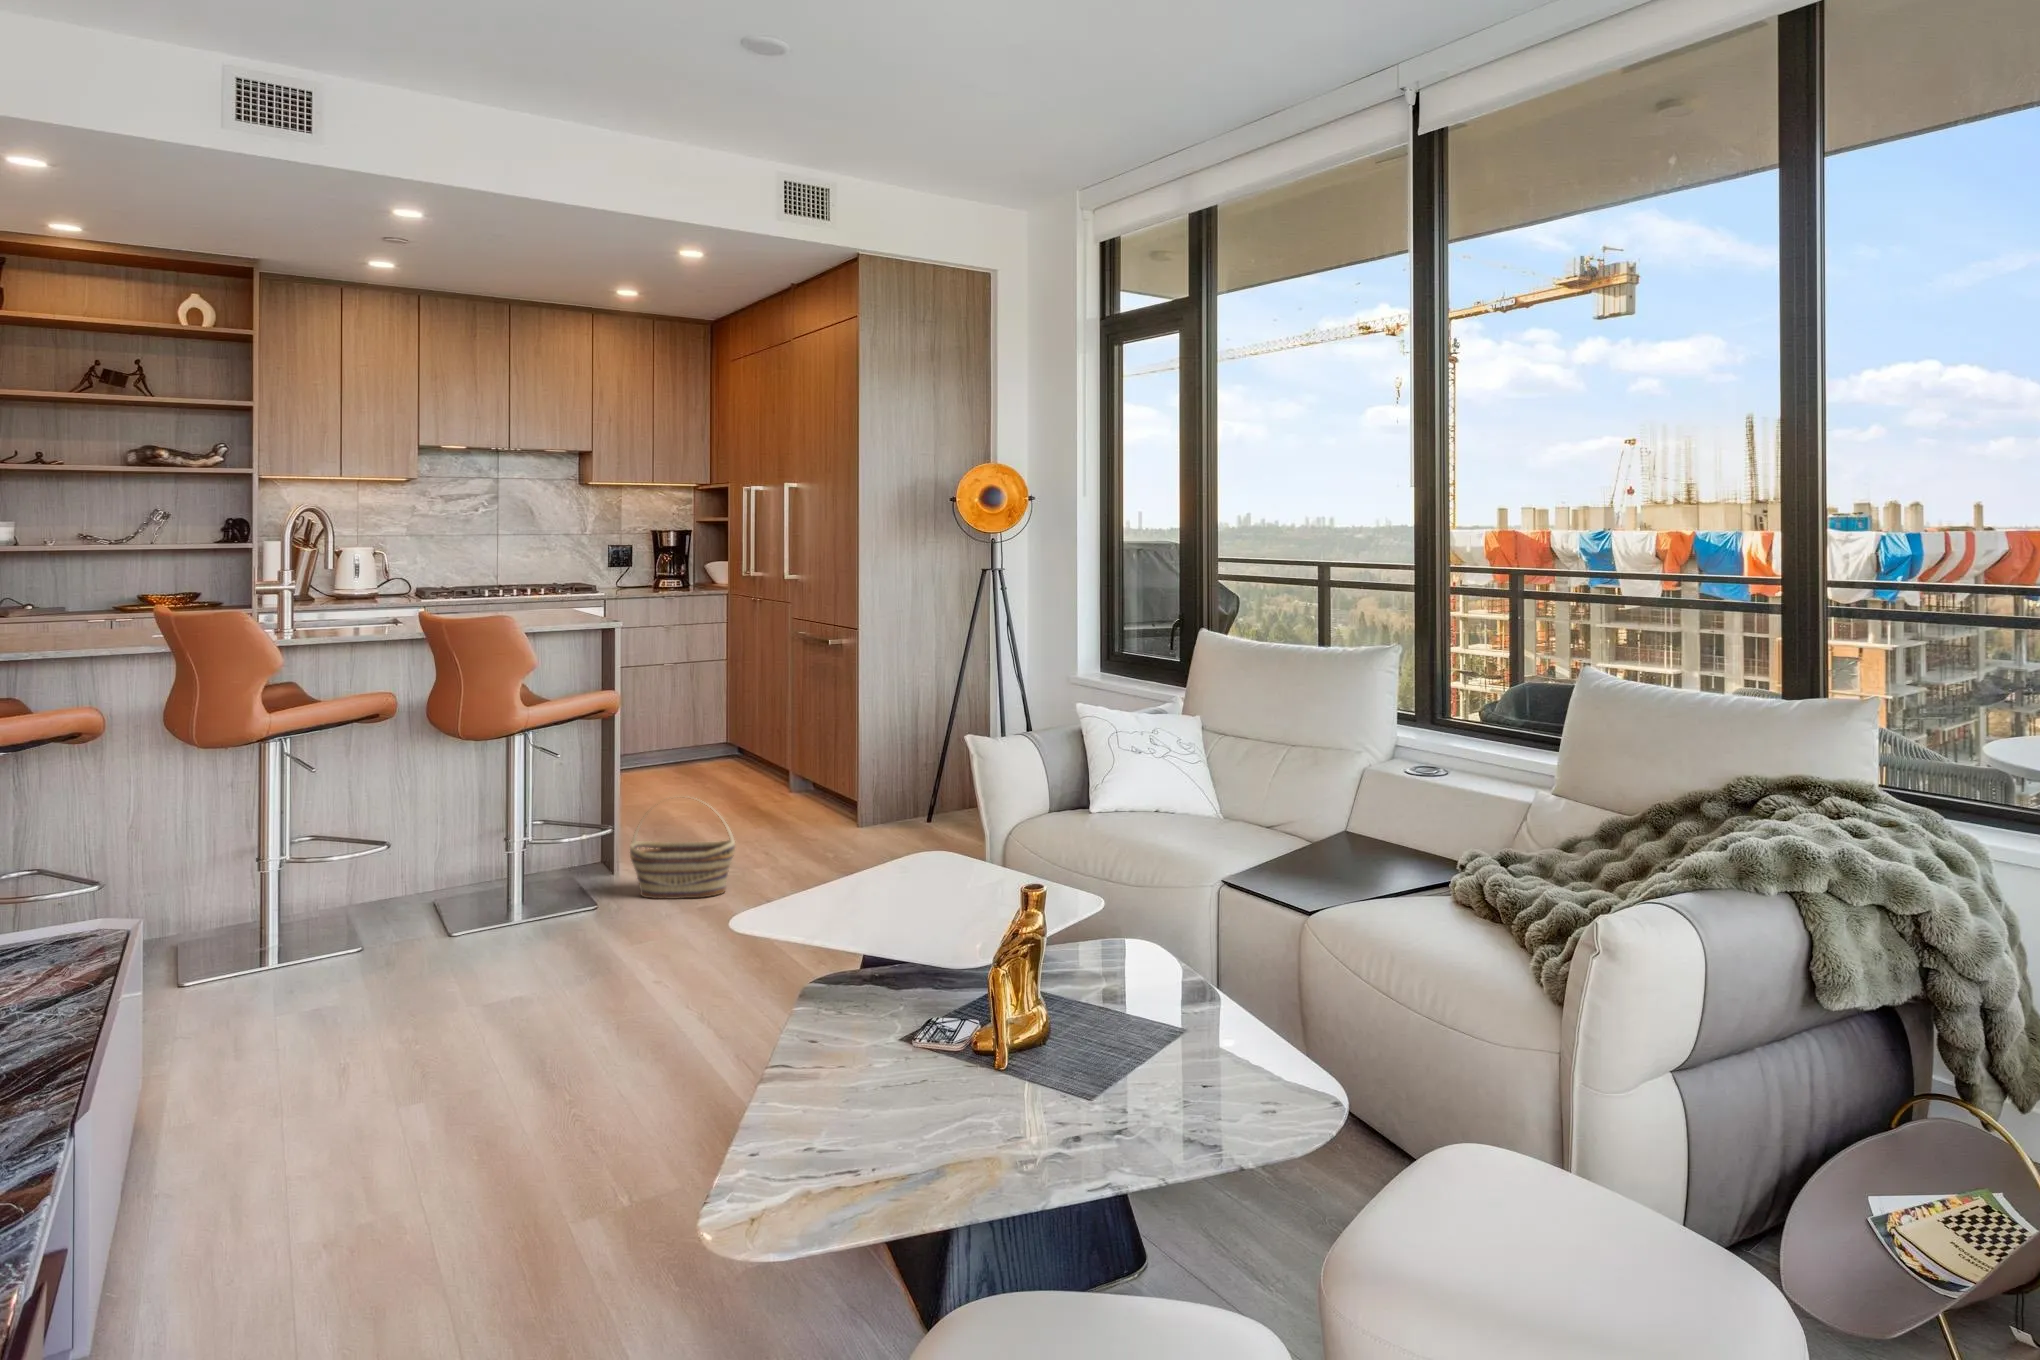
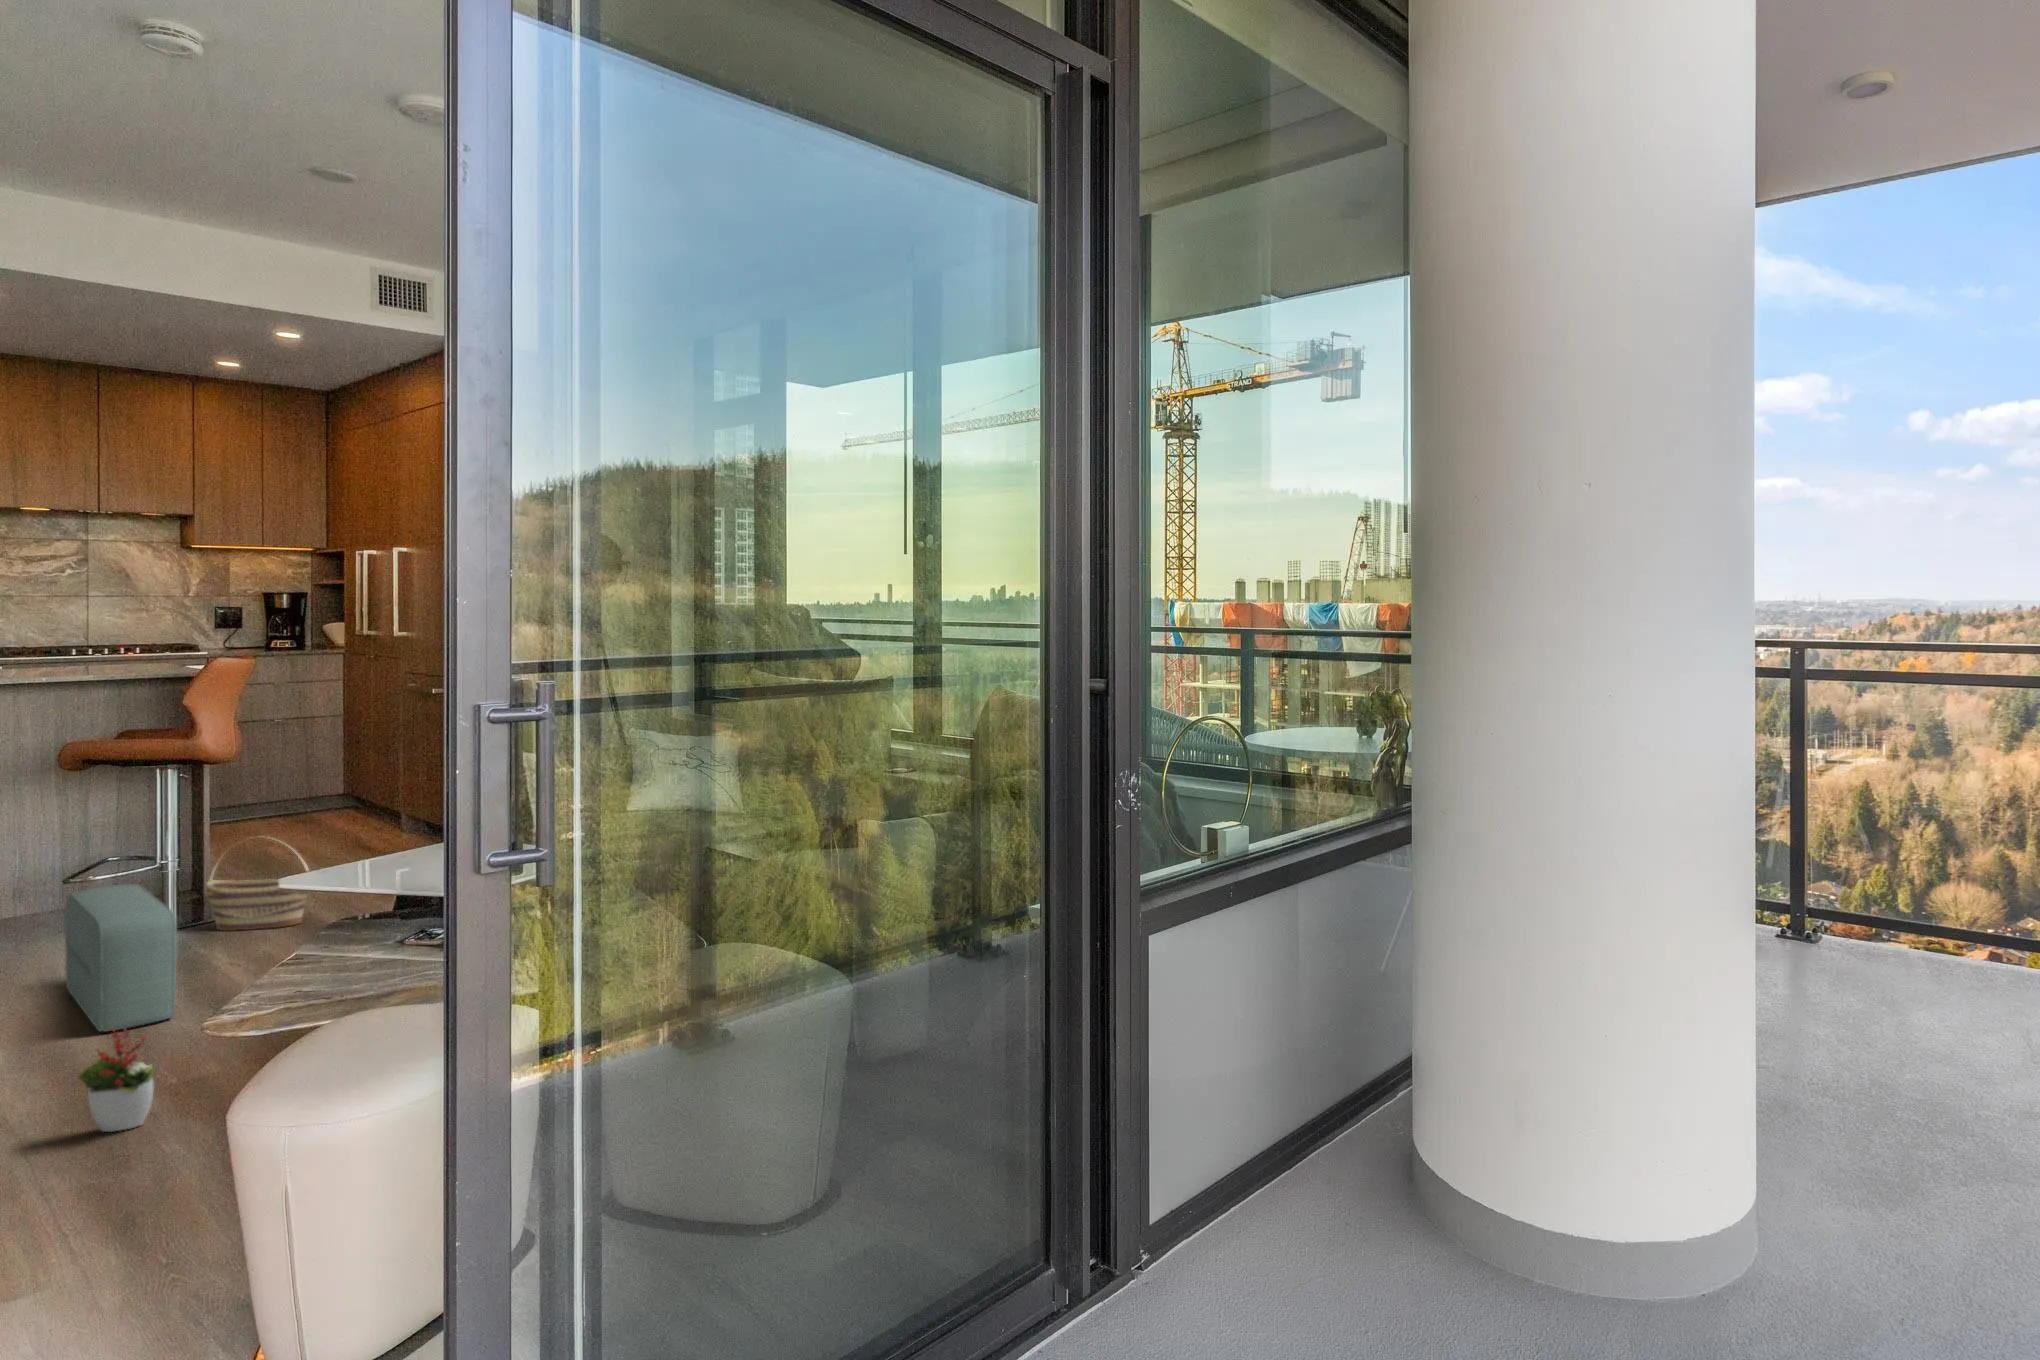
pouf: none [498,857,622,1049] -> present [64,884,177,1031]
decorative plant: none [539,1102,632,1244] -> present [78,1027,156,1132]

